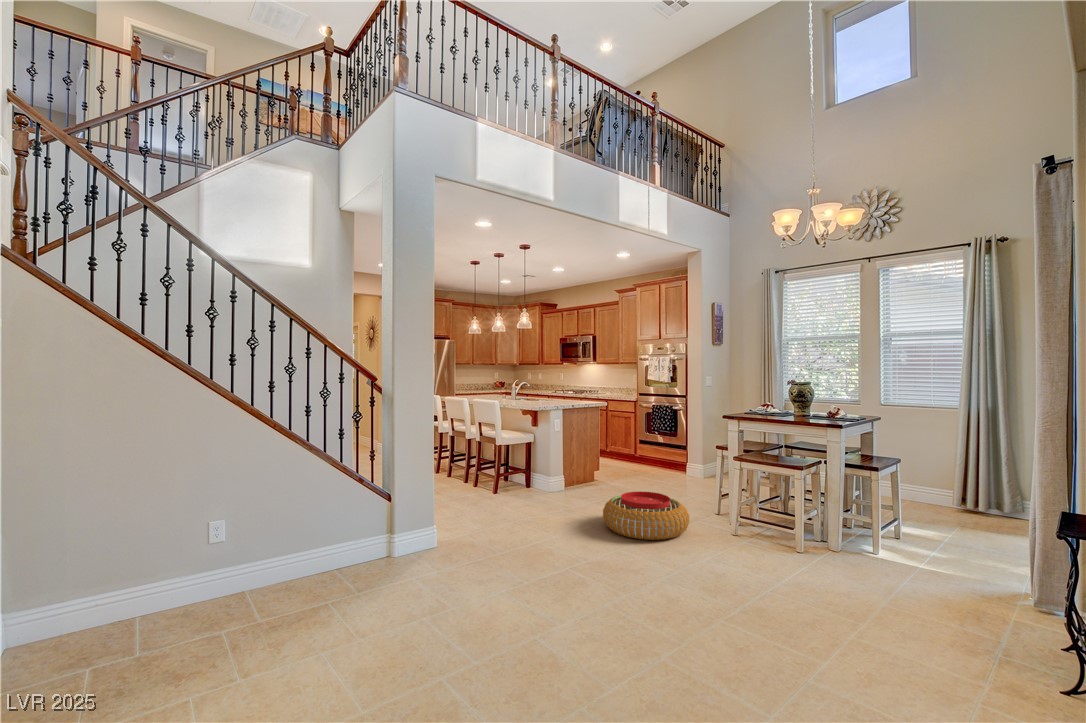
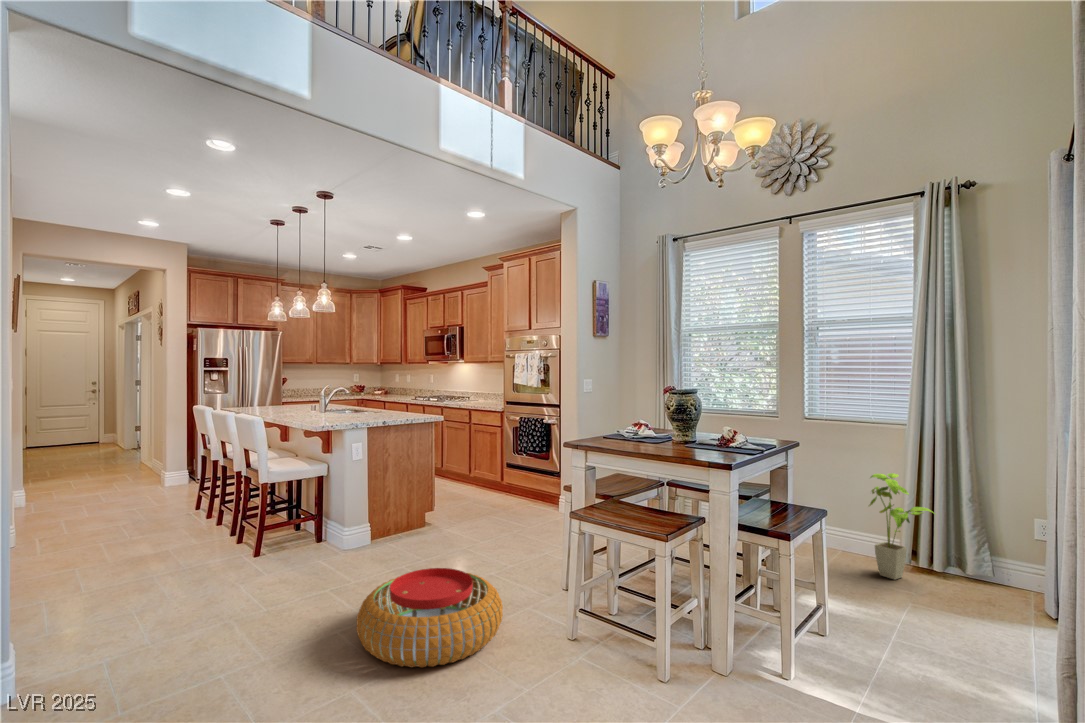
house plant: none [929,442,981,516] -> present [869,473,932,580]

